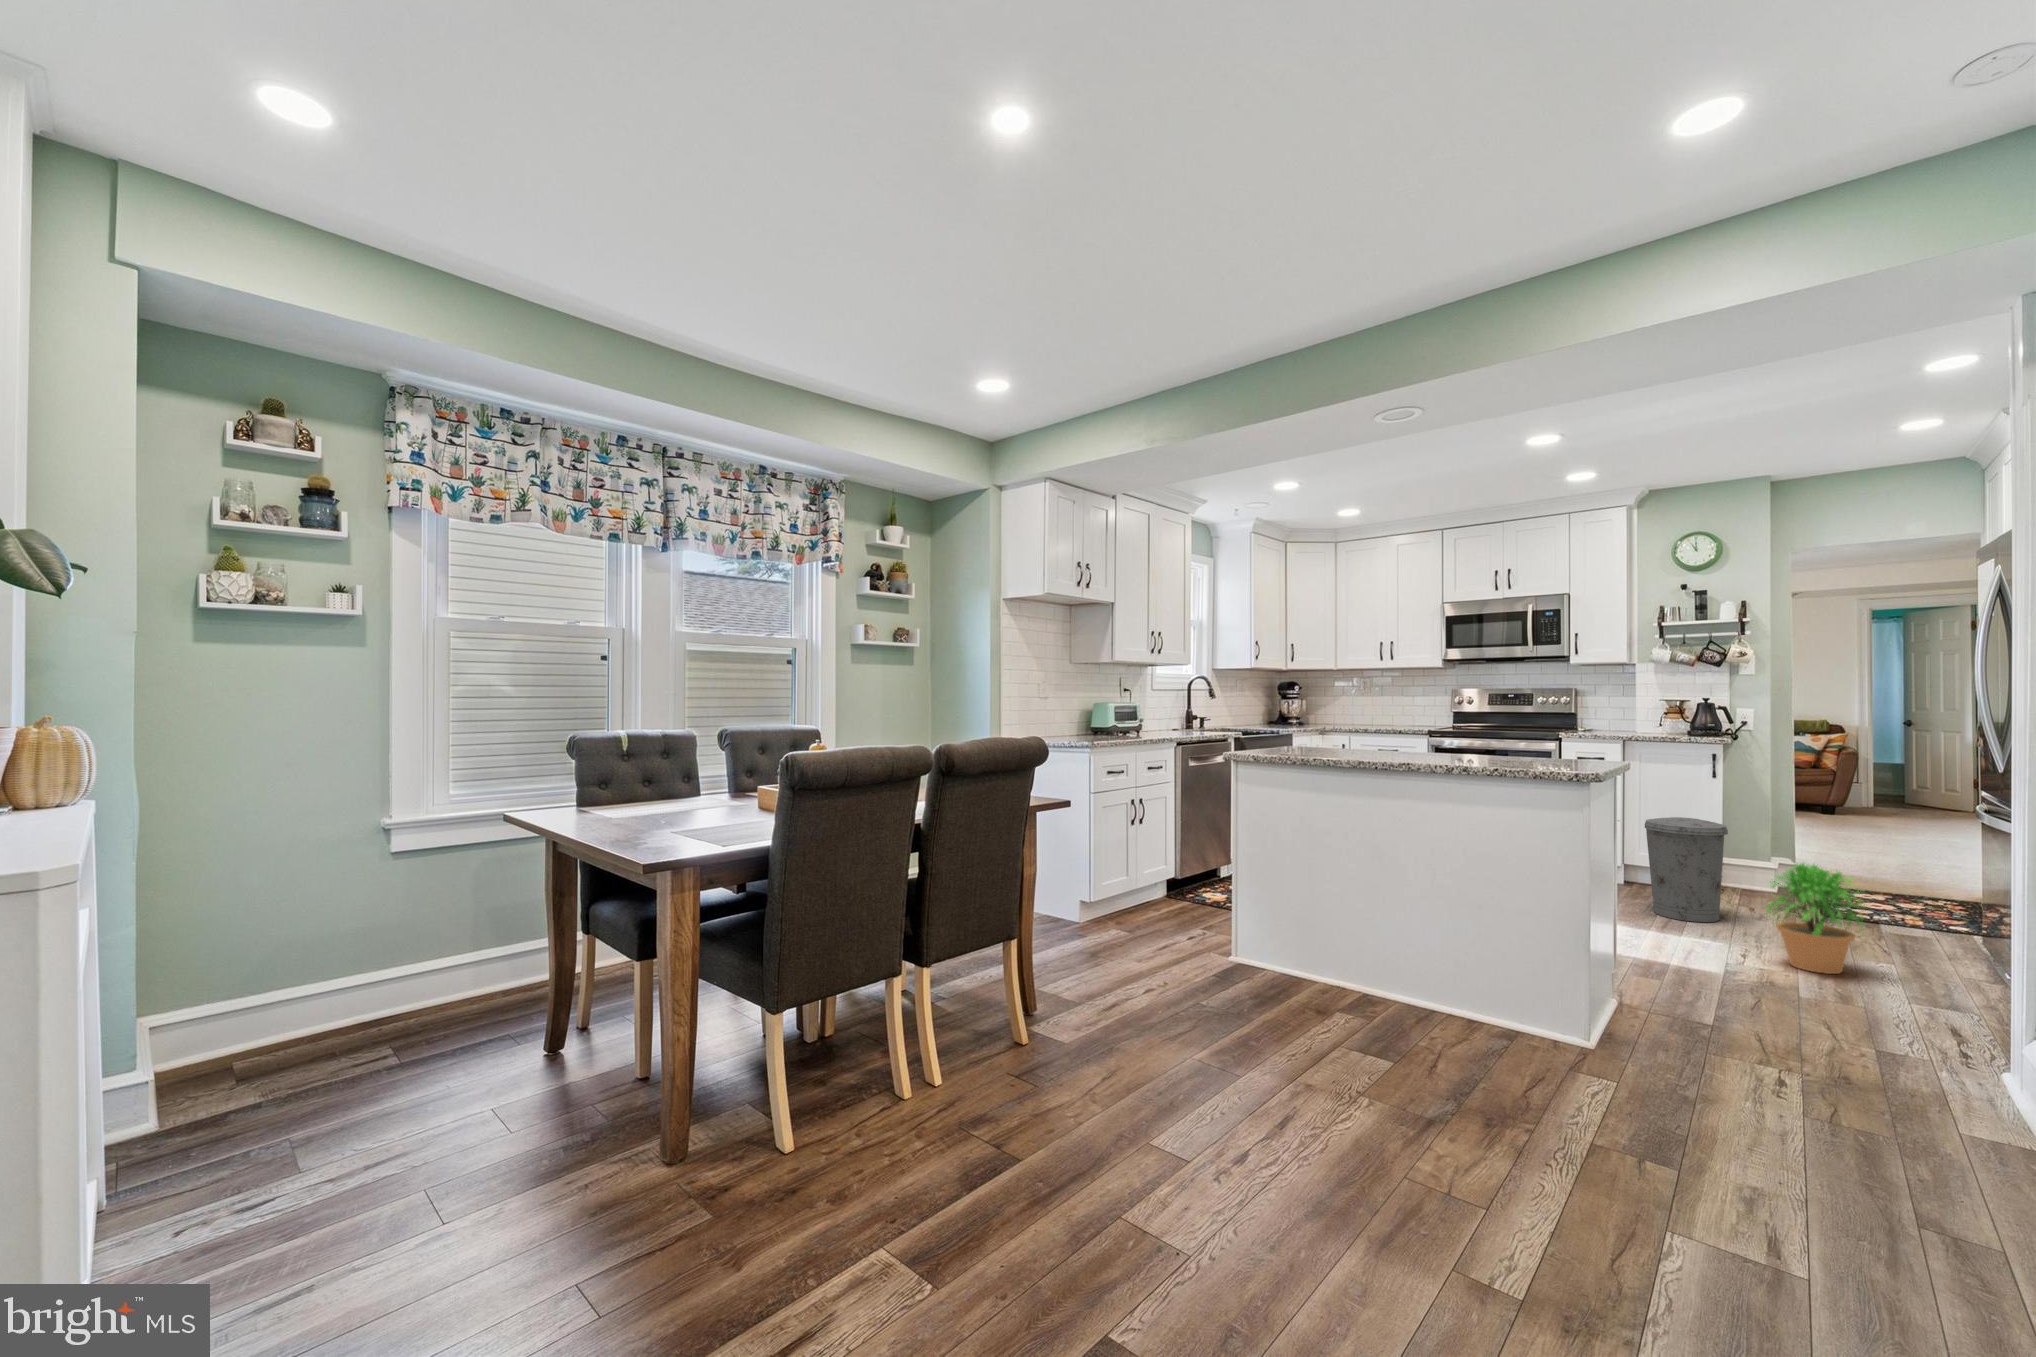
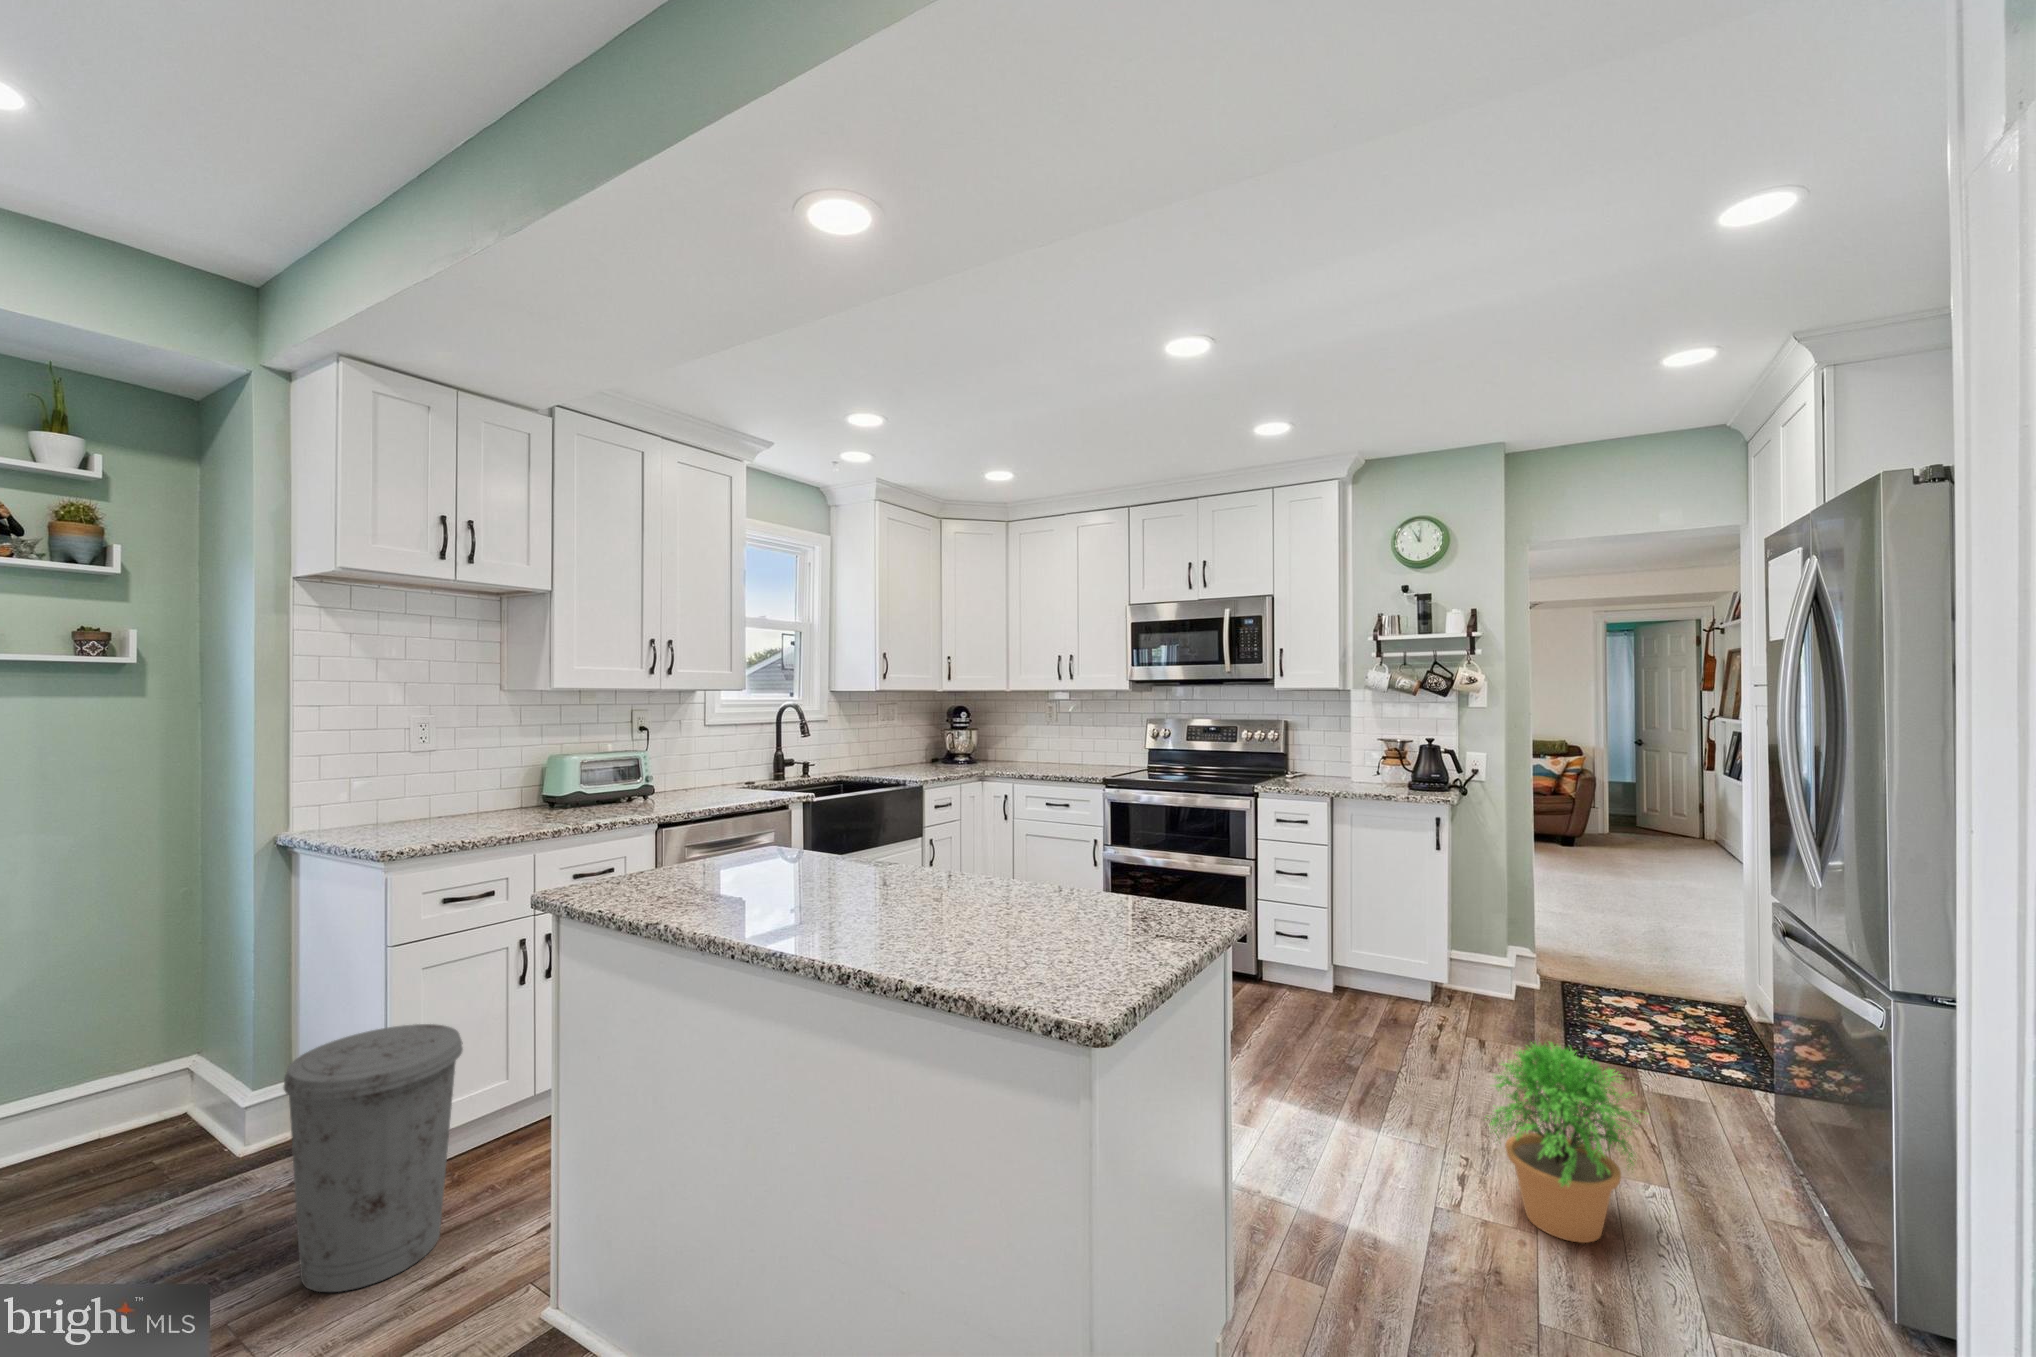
trash can: present [1645,817,1728,922] -> present [284,1024,463,1292]

